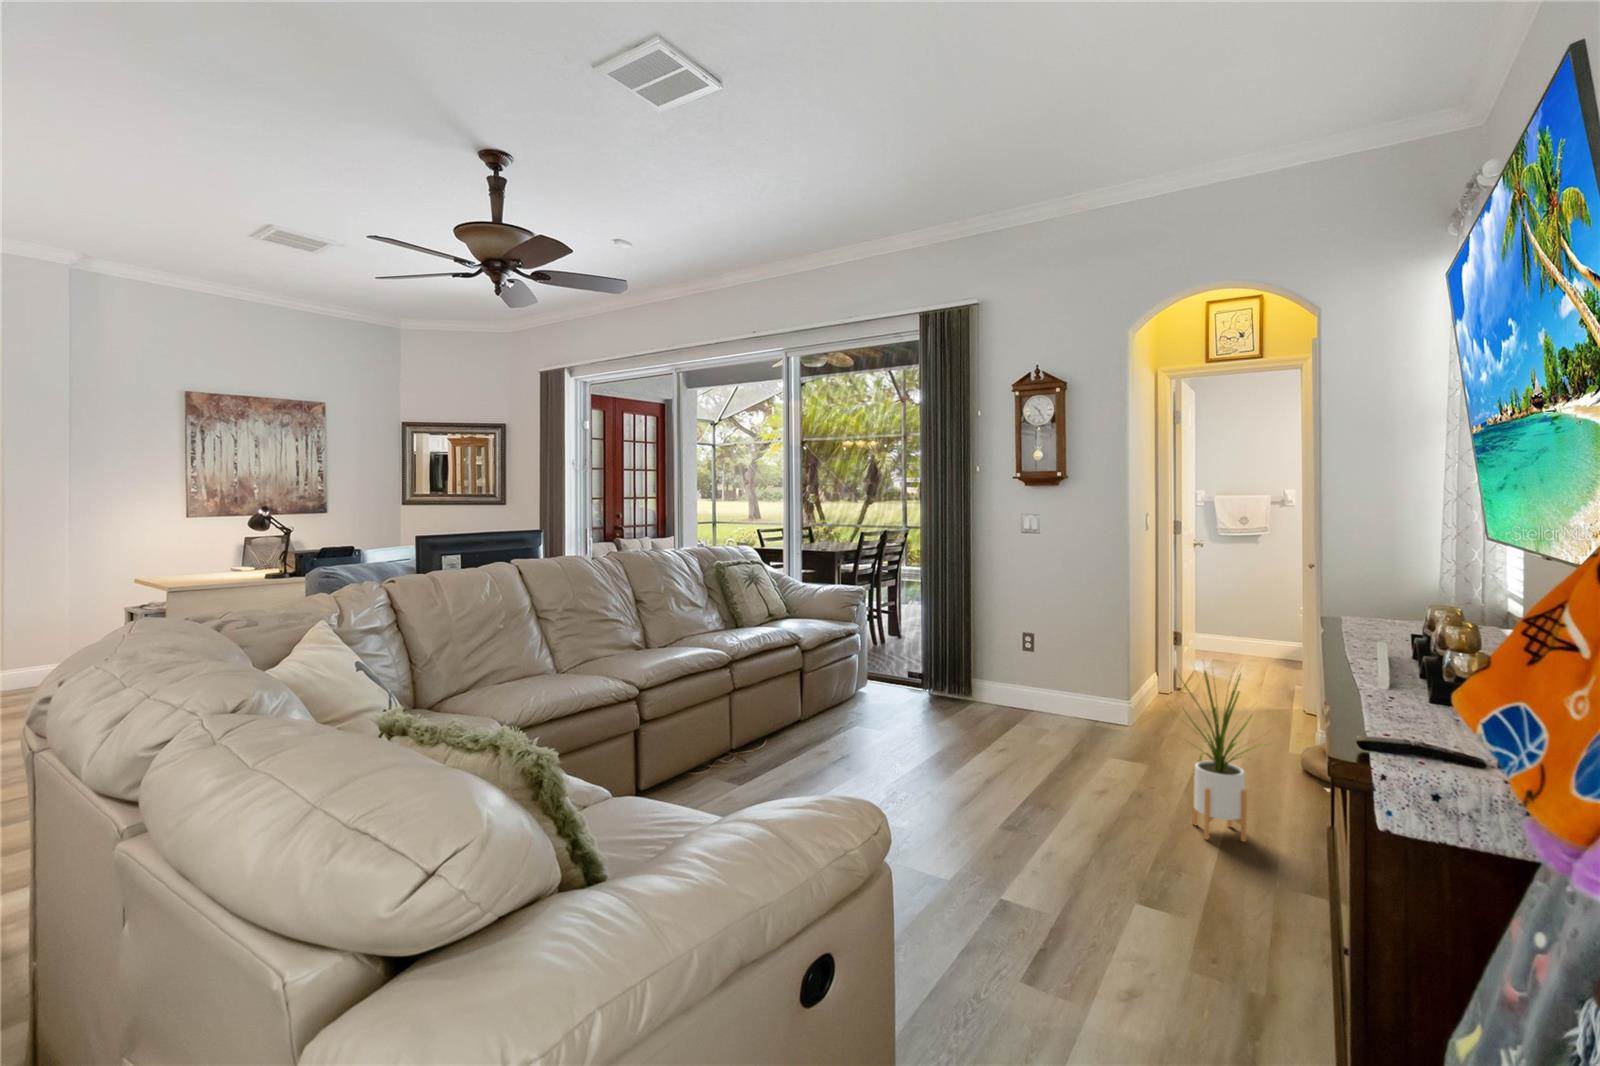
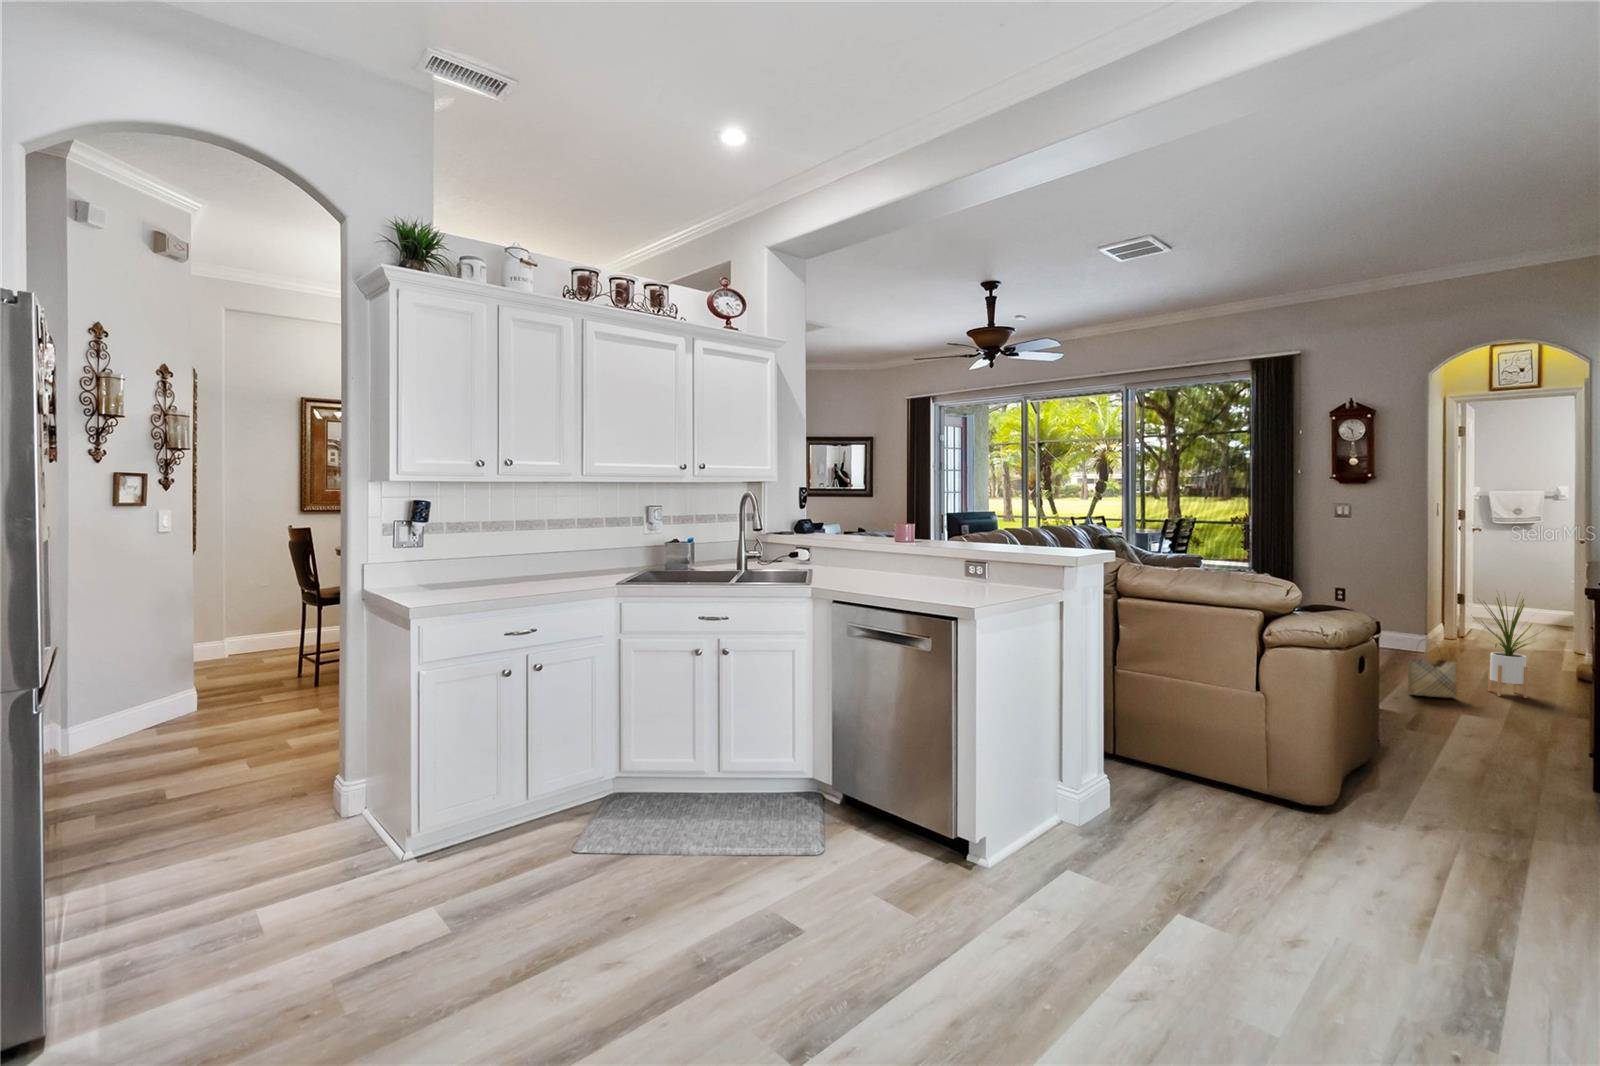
woven basket: none [1069,750,1143,855] -> present [1408,649,1457,698]

